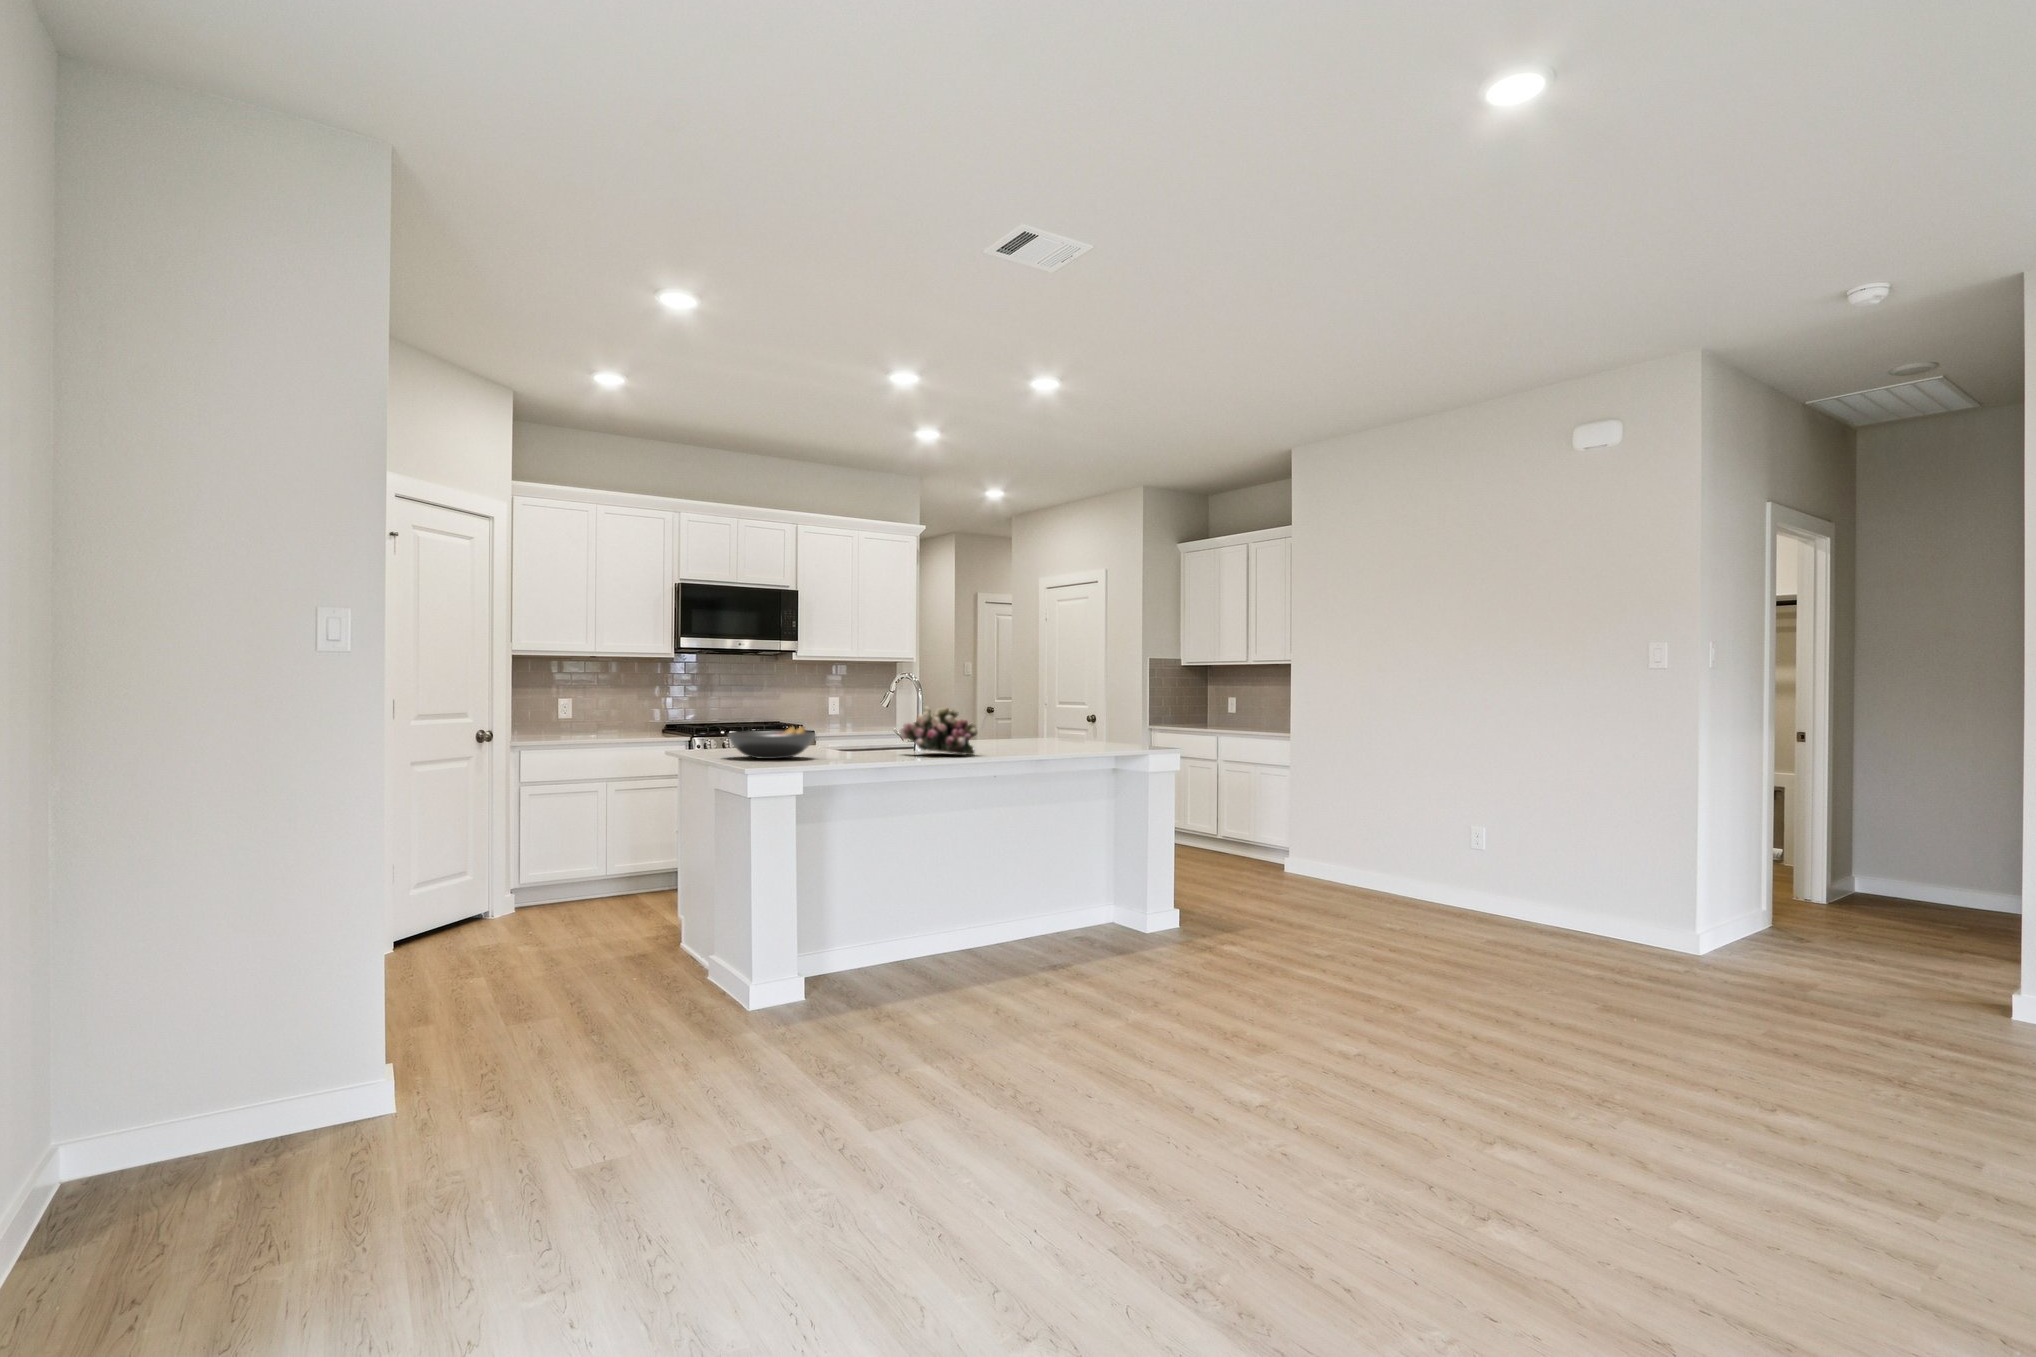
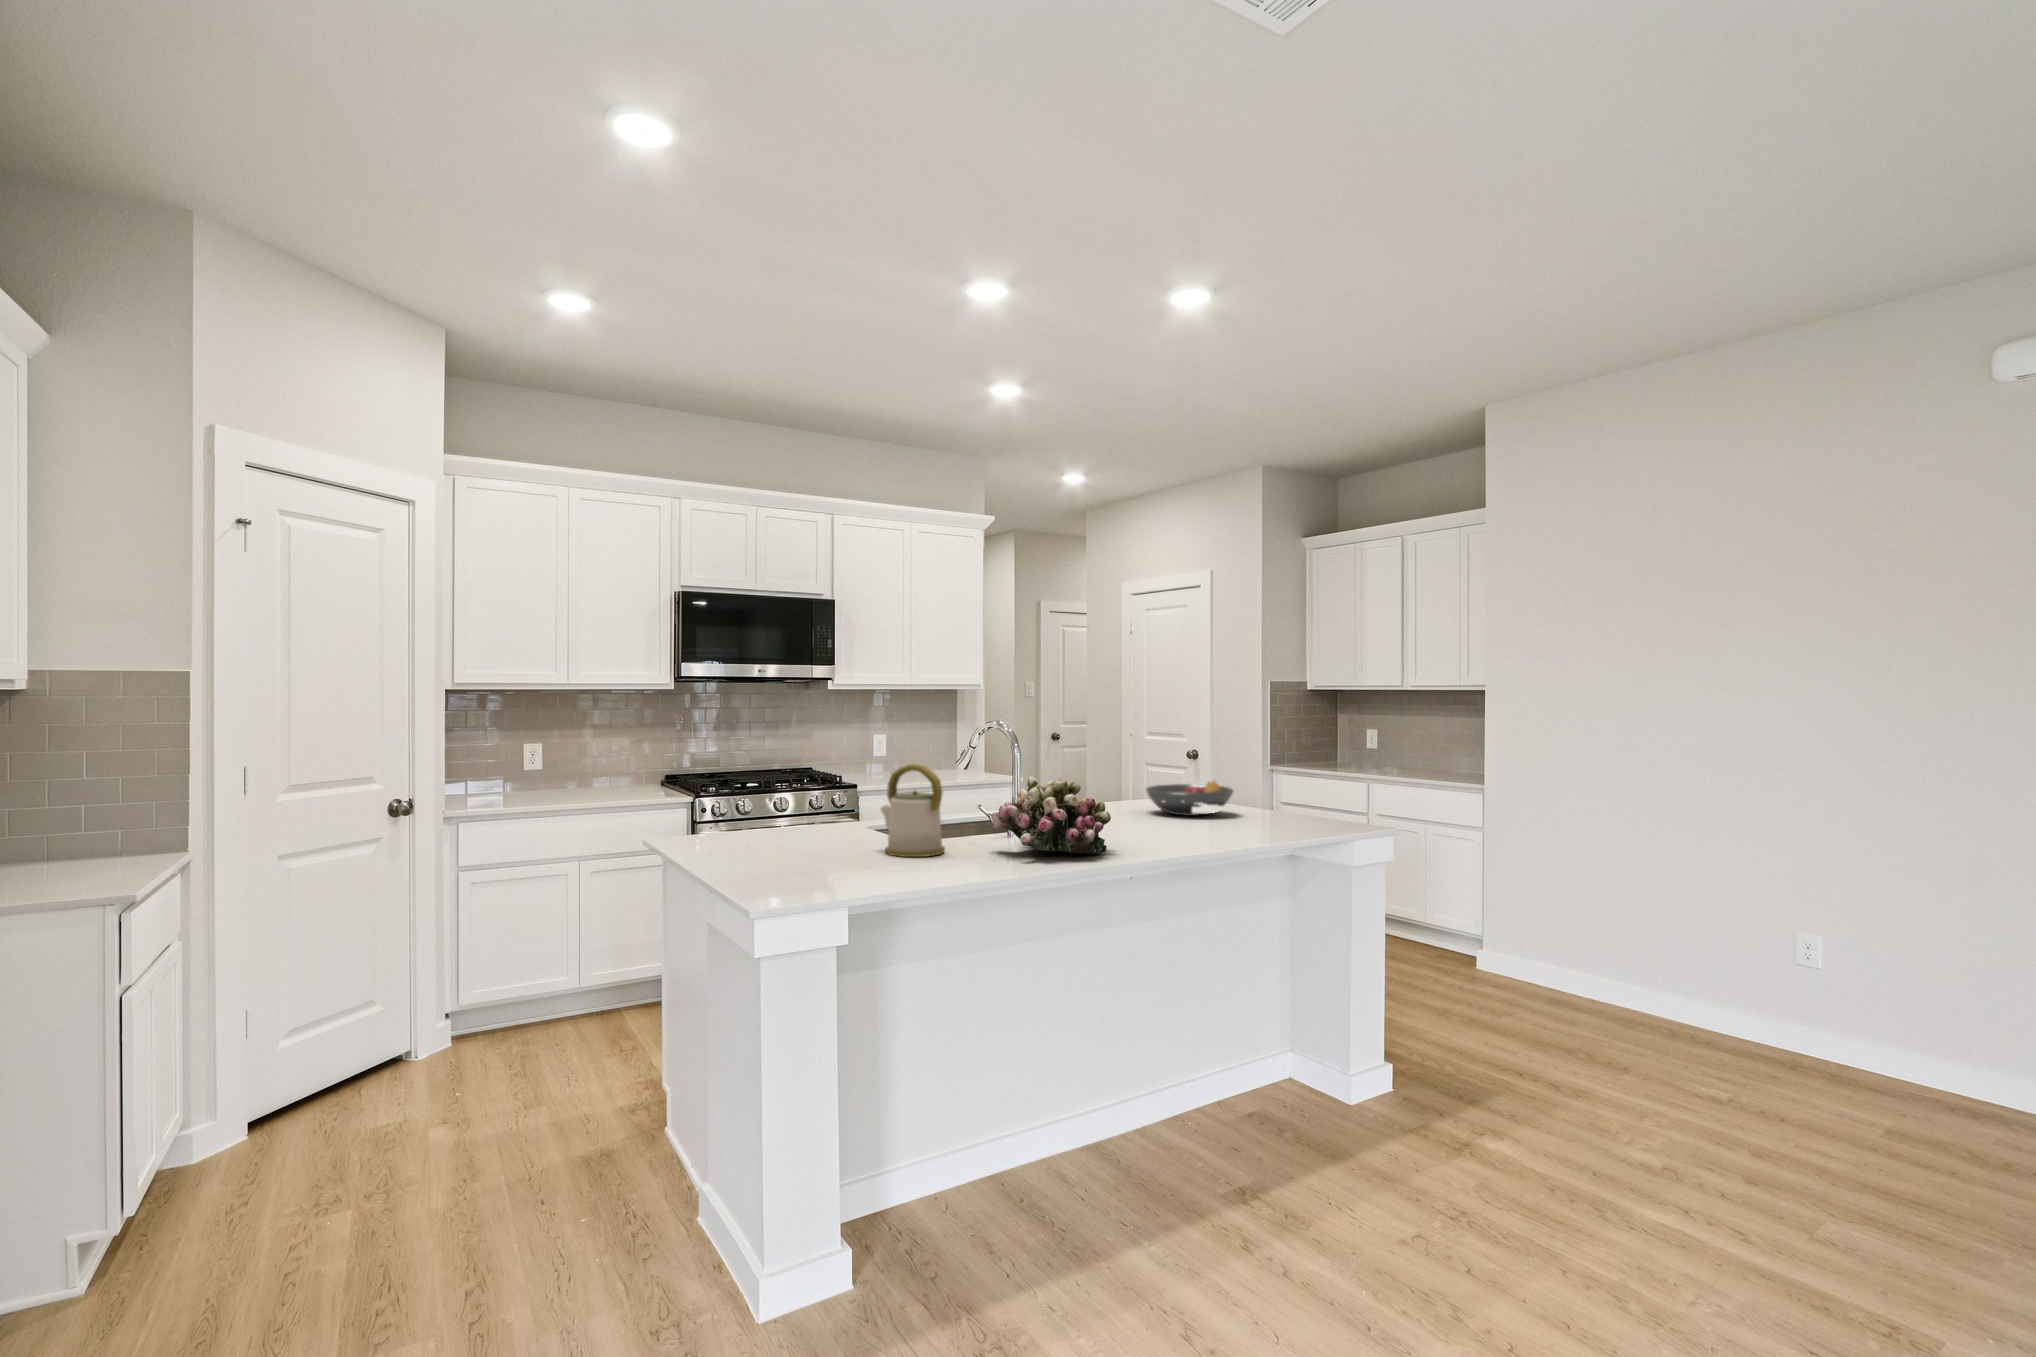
kettle: none [826,697,869,755] -> present [881,764,945,857]
fruit bowl: present [728,726,815,759] -> present [1146,781,1233,816]

